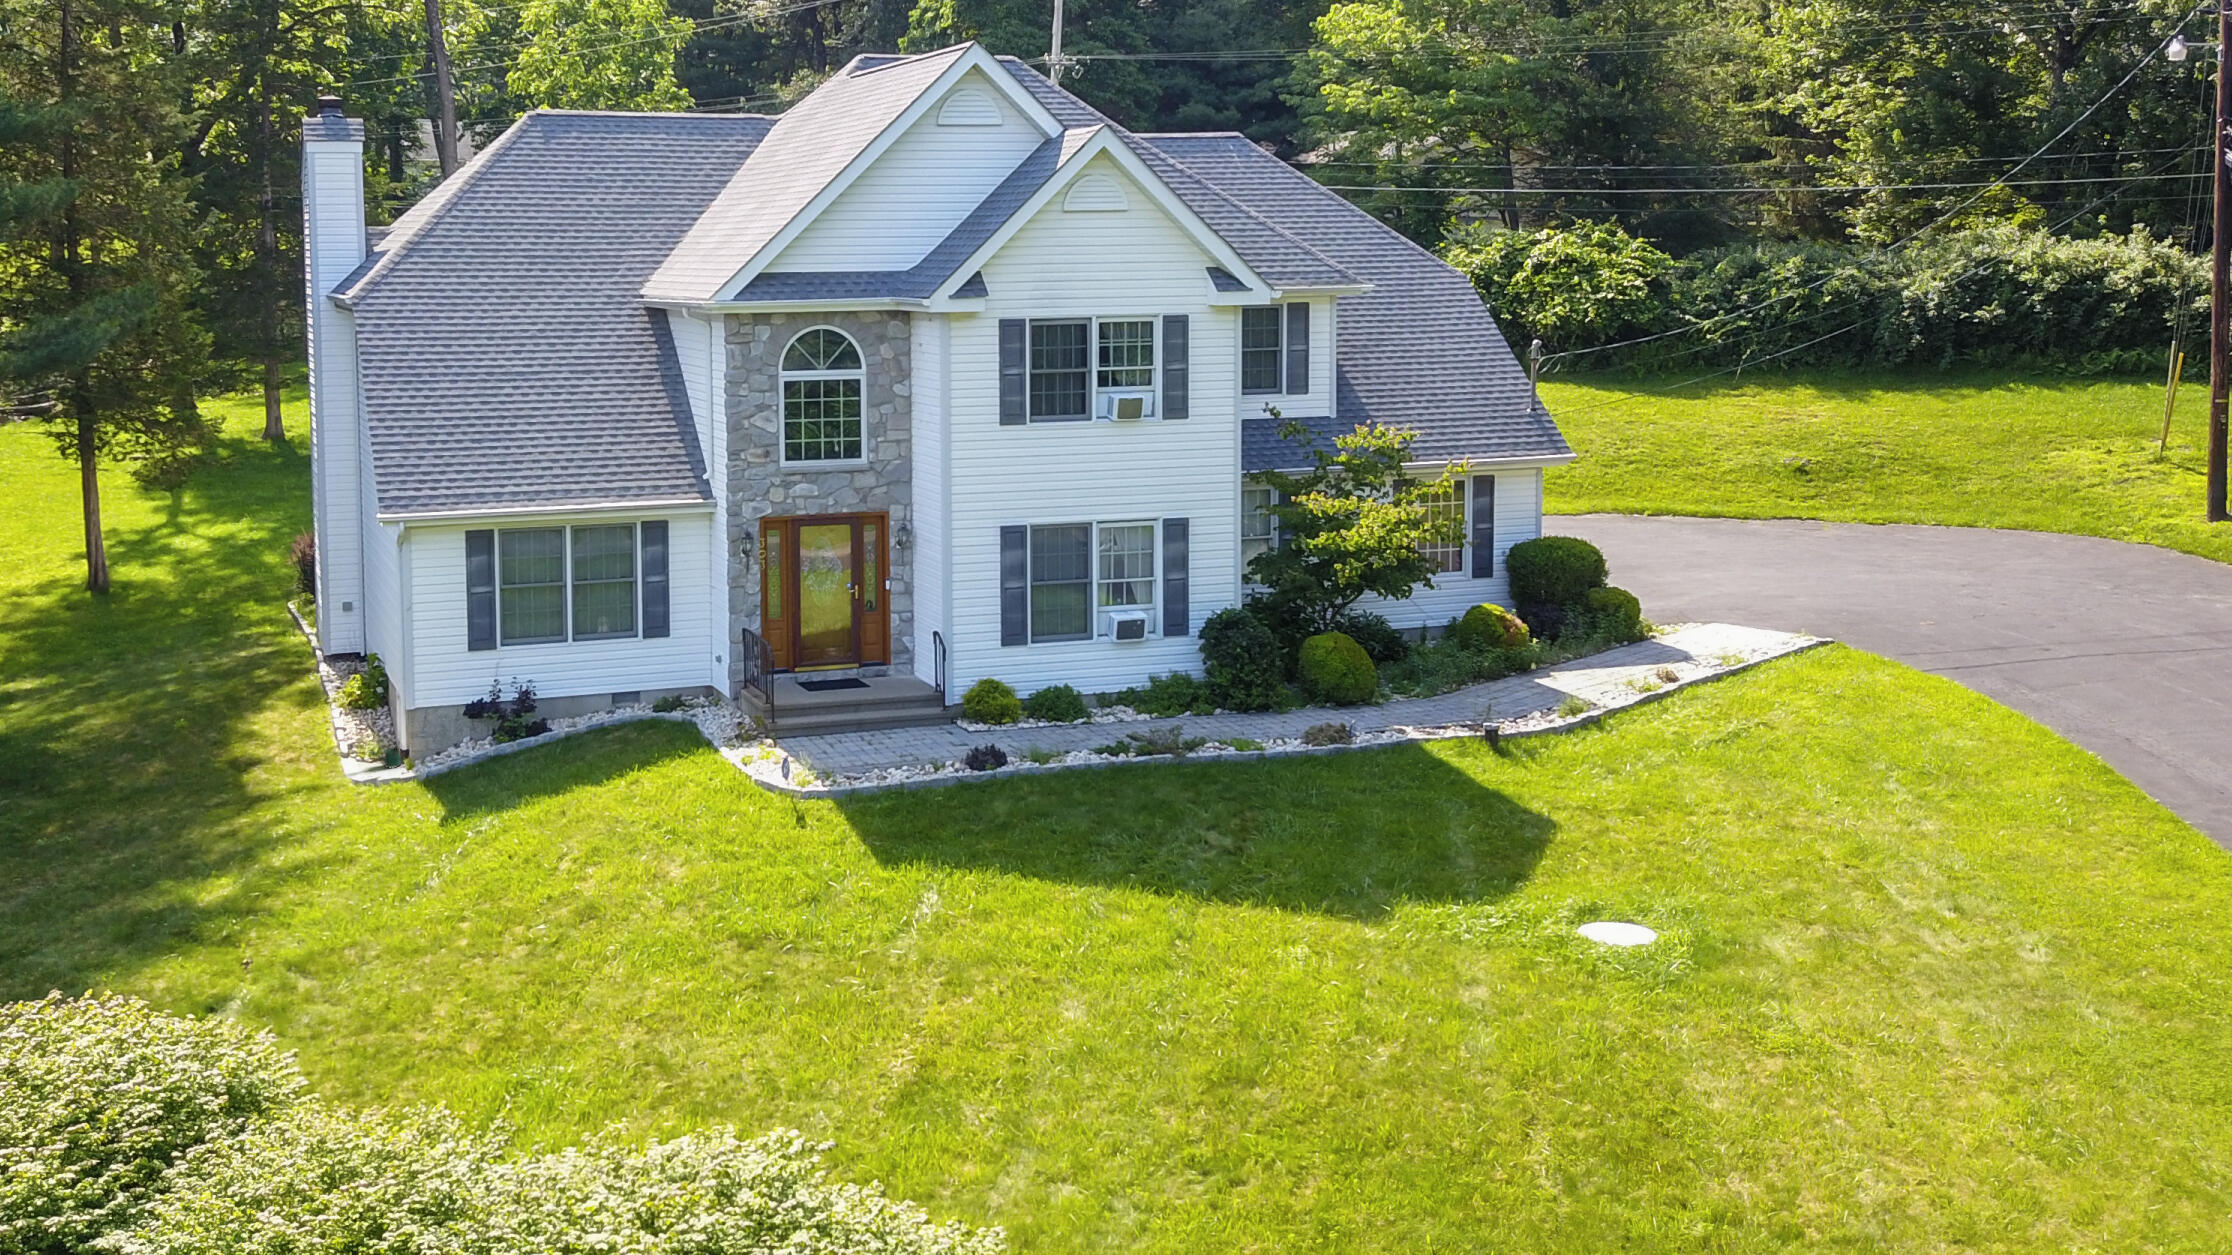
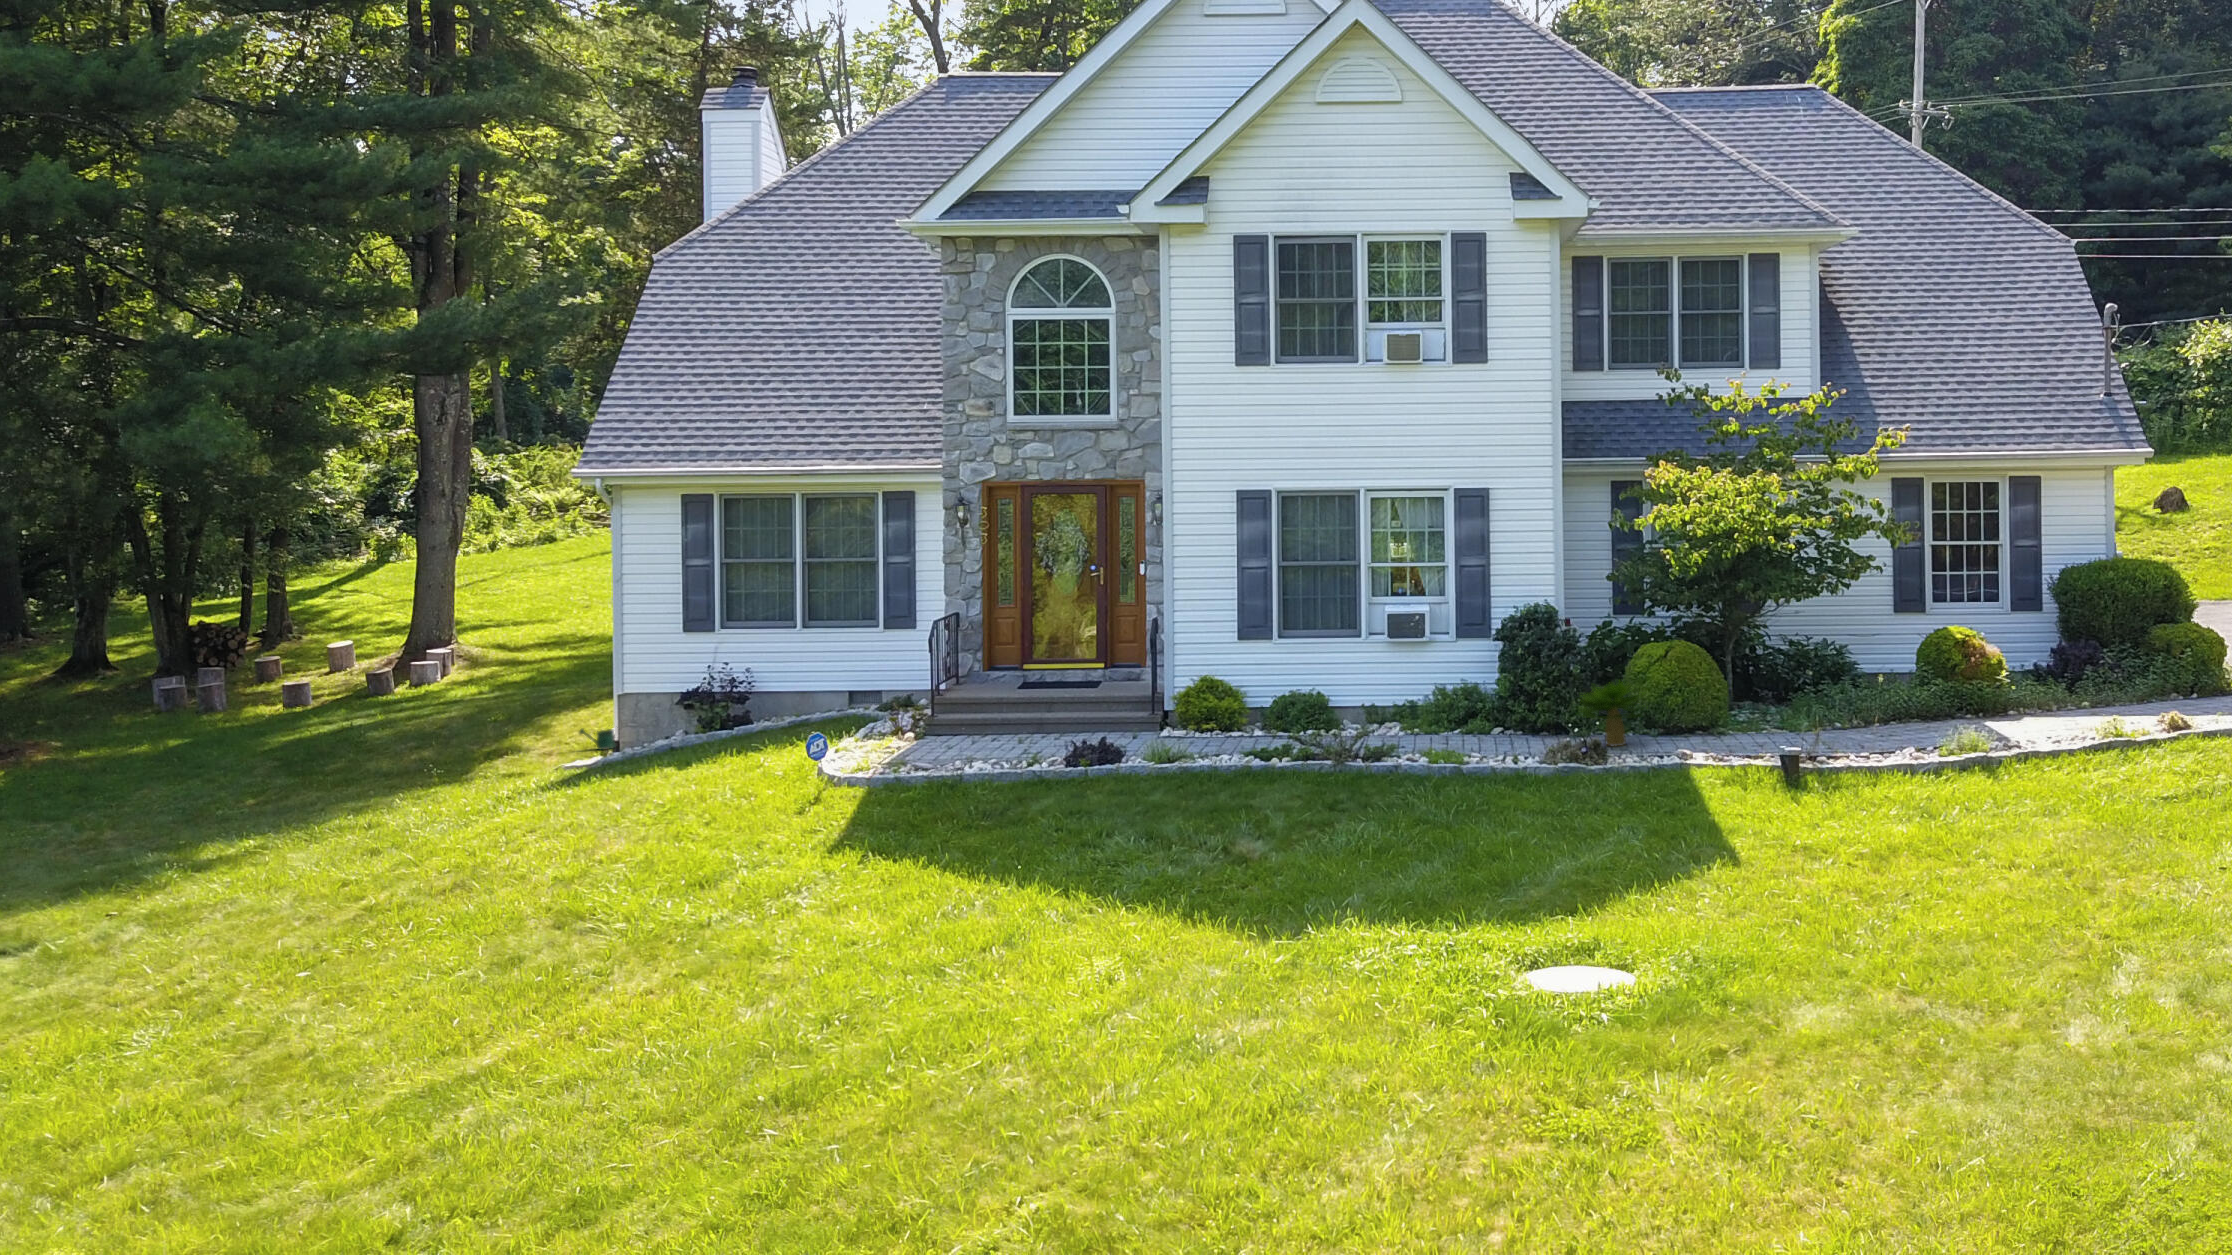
potted plant: none [1297,671,1357,722] -> present [1580,681,1648,746]

